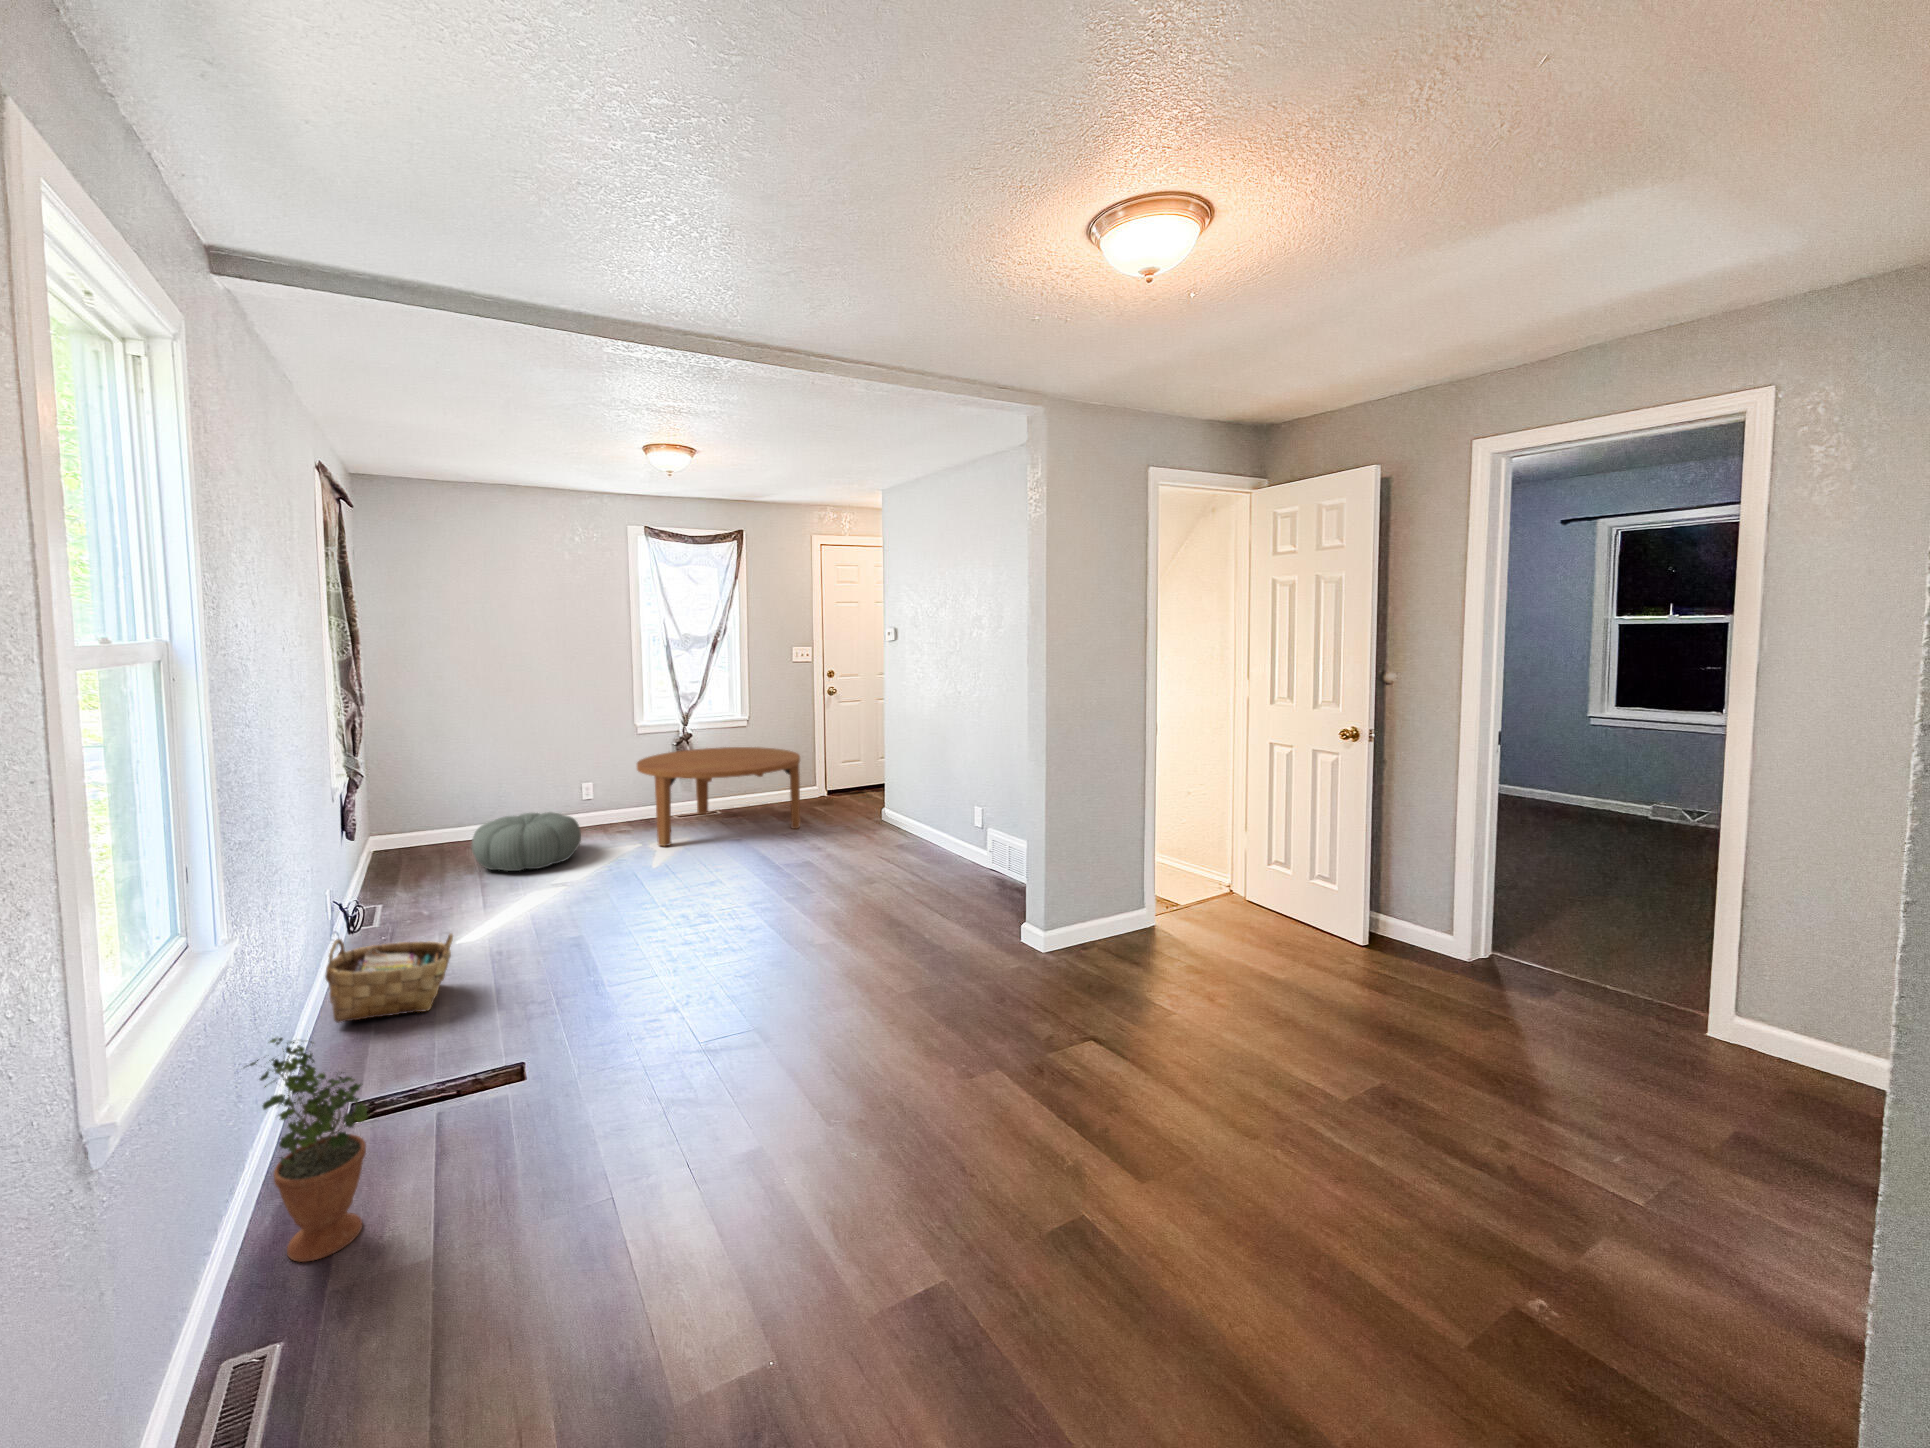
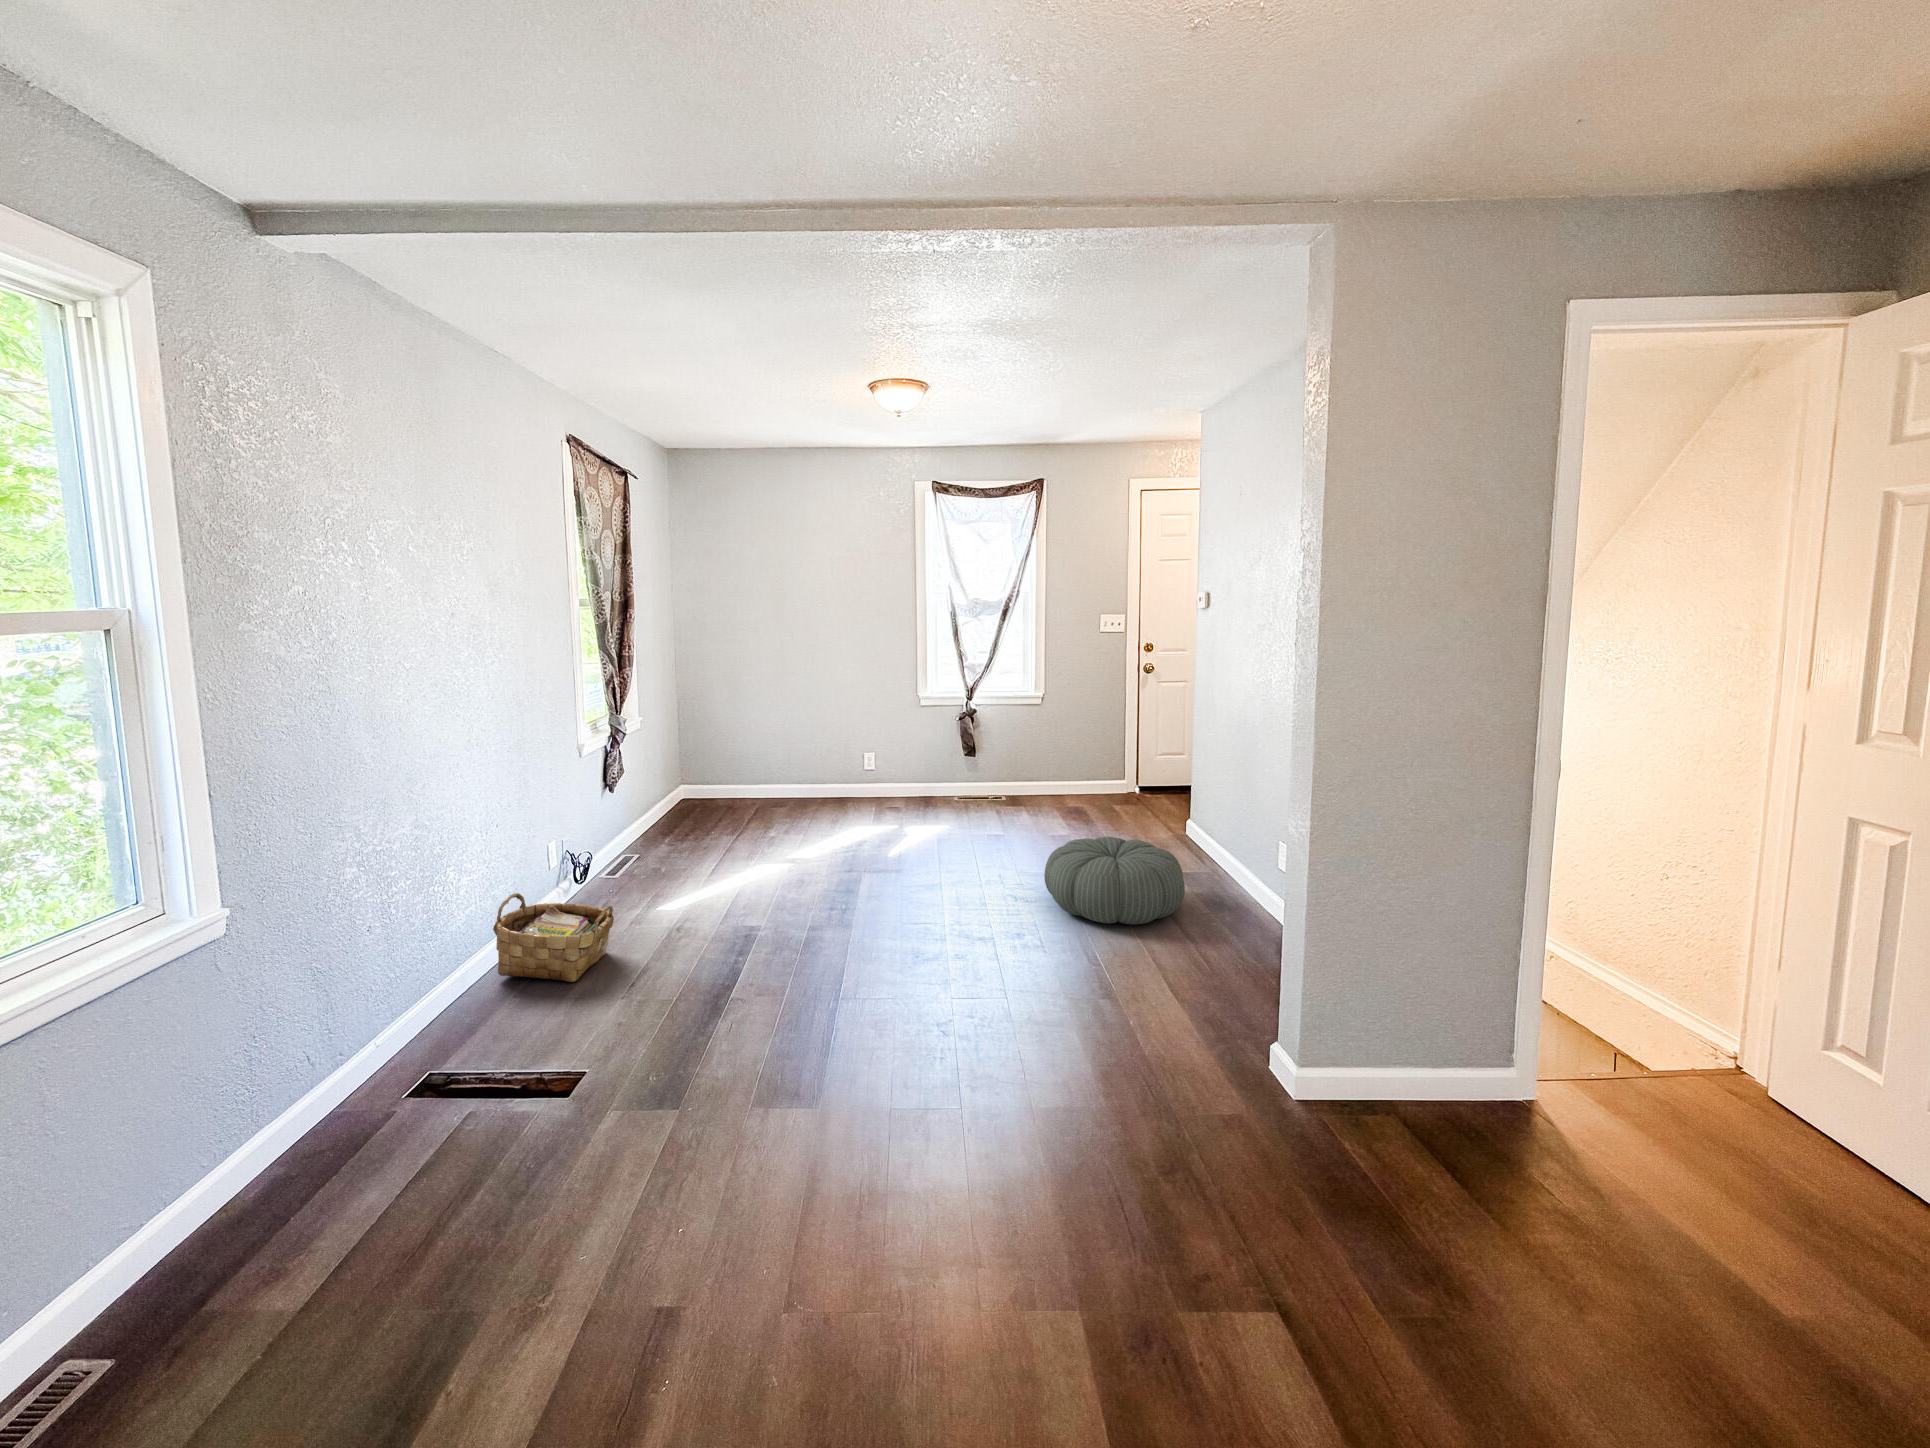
coffee table: present [637,747,800,846] -> none [903,727,1085,833]
pouf: present [472,812,581,871] -> present [1044,837,1185,925]
potted plant: present [245,1038,368,1262] -> none [197,1019,317,1259]

